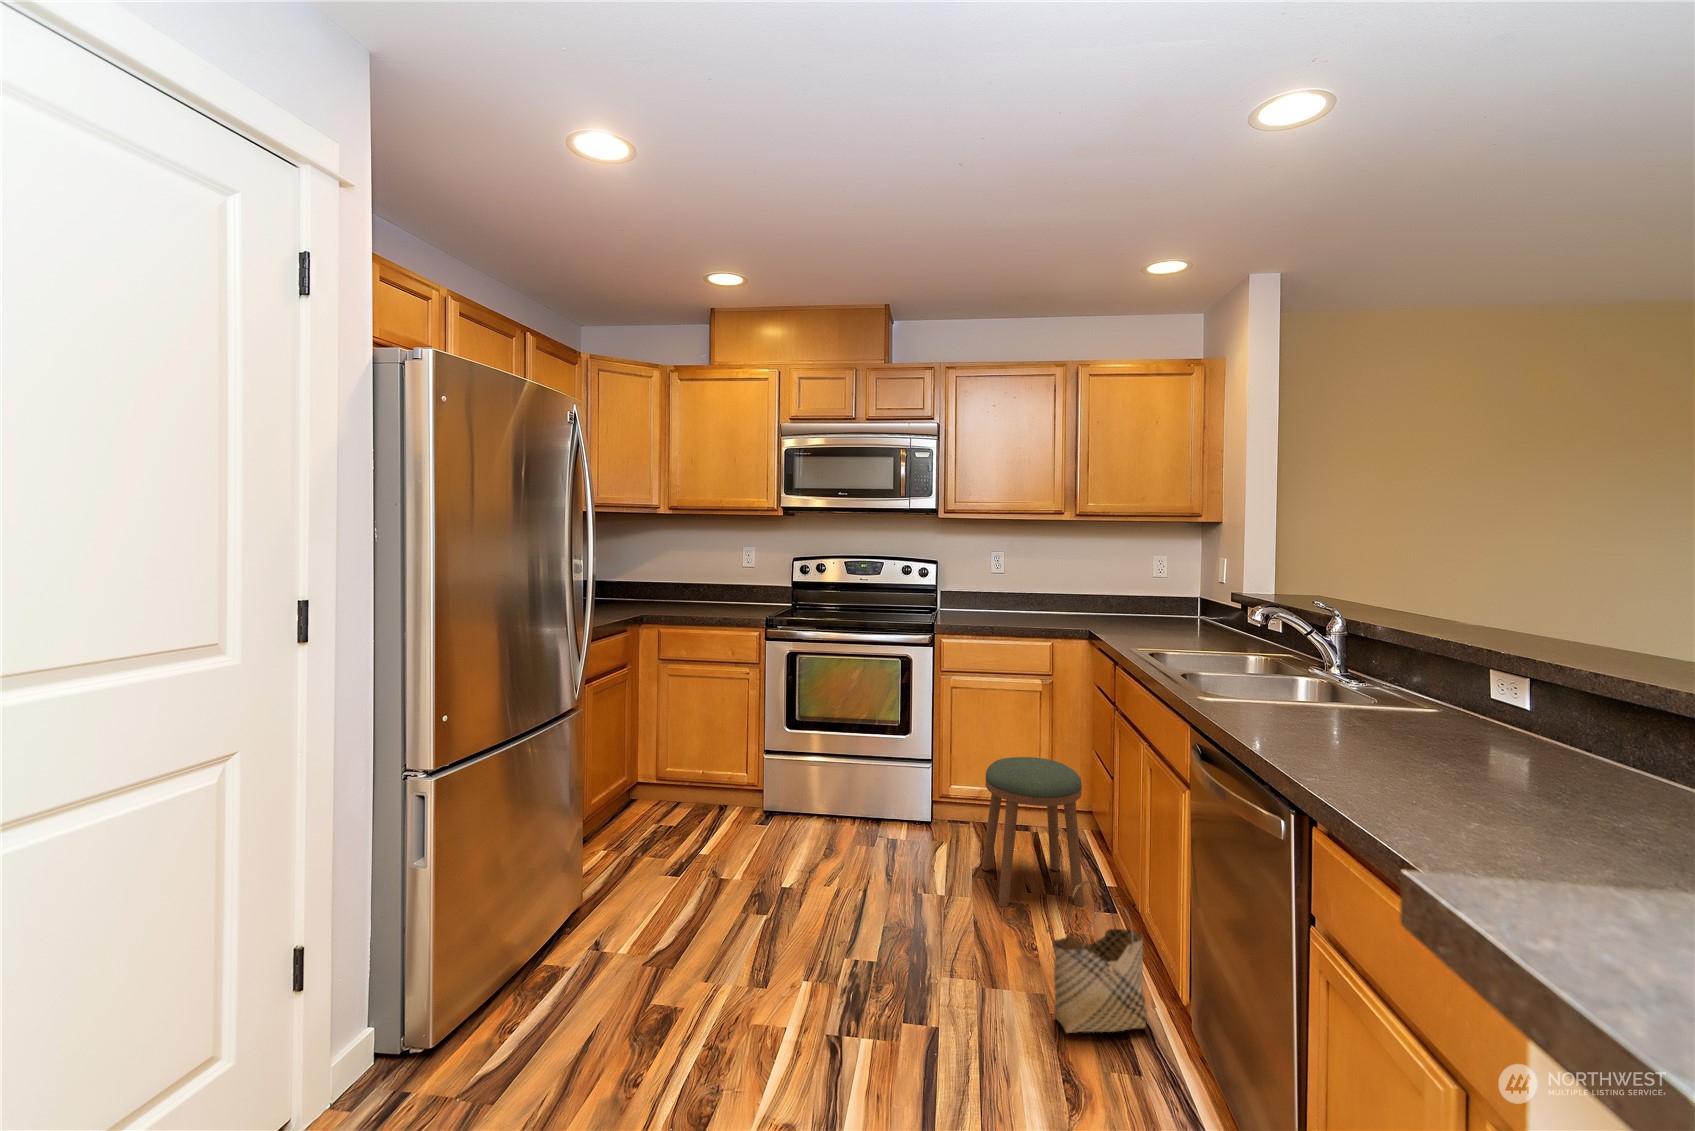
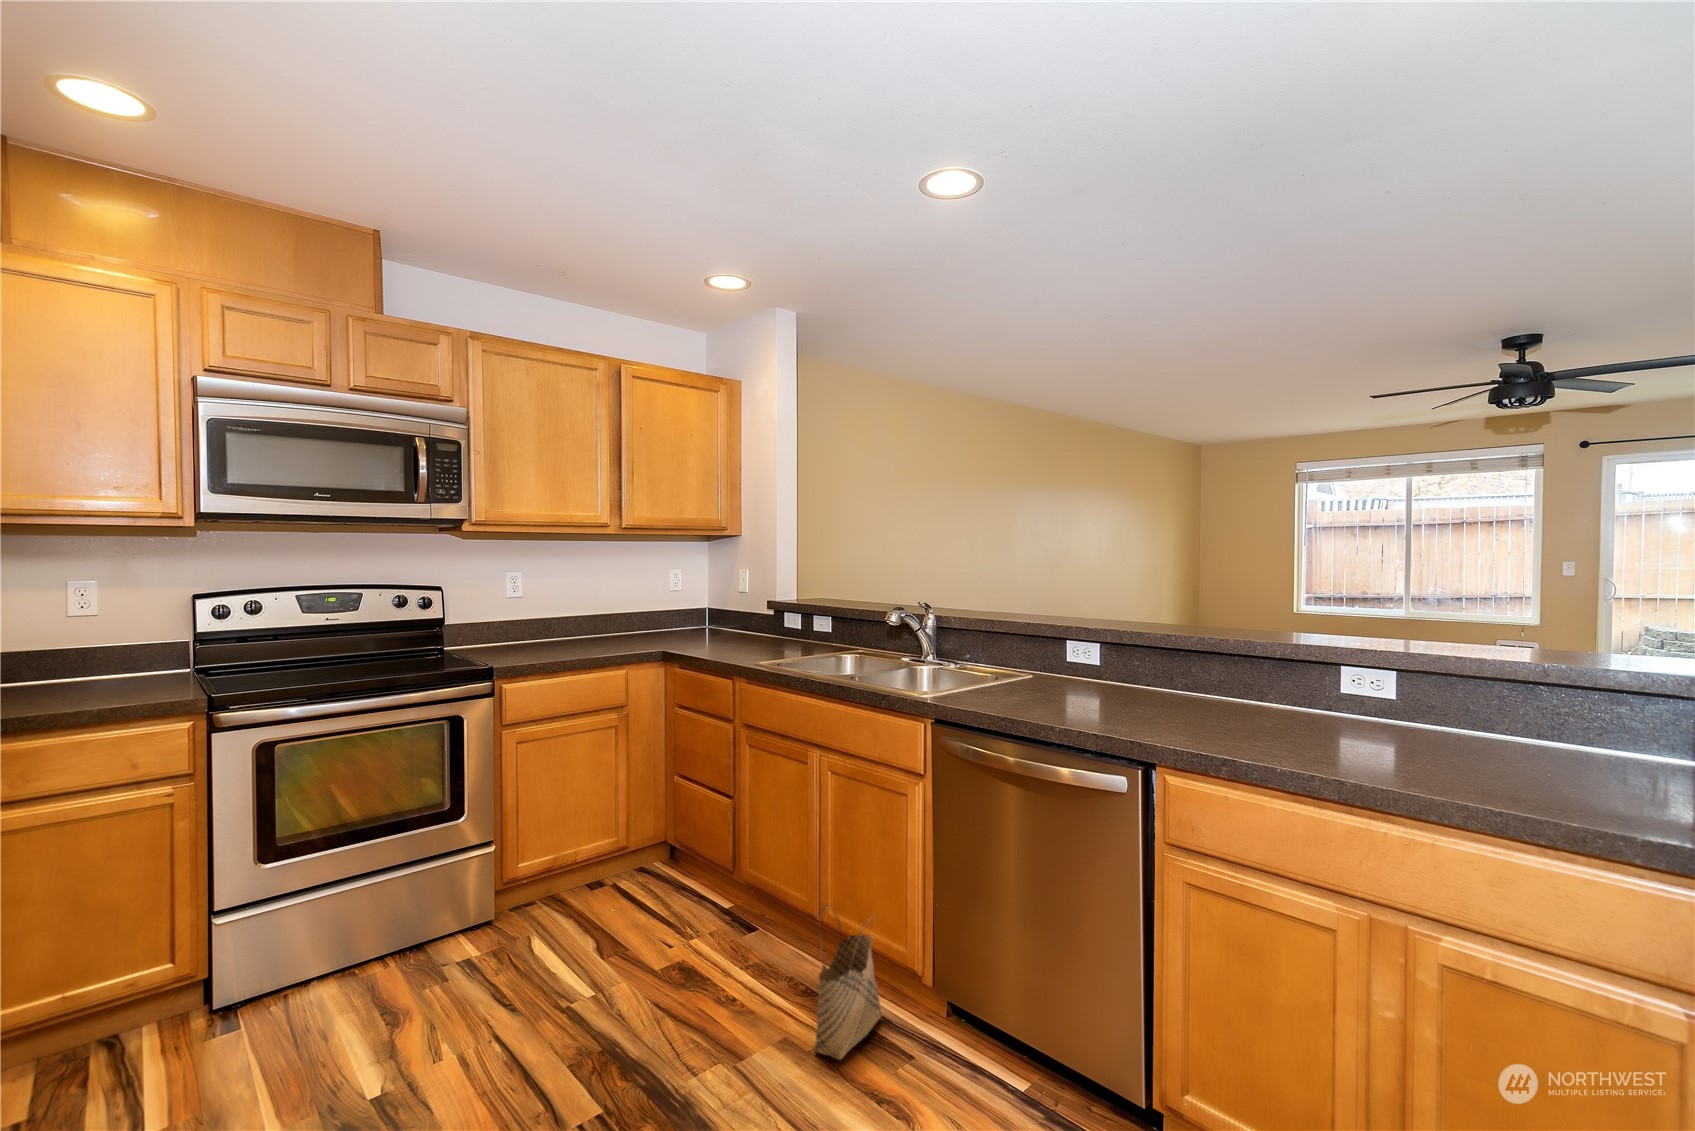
stool: present [982,757,1084,907] -> none [601,795,729,975]

